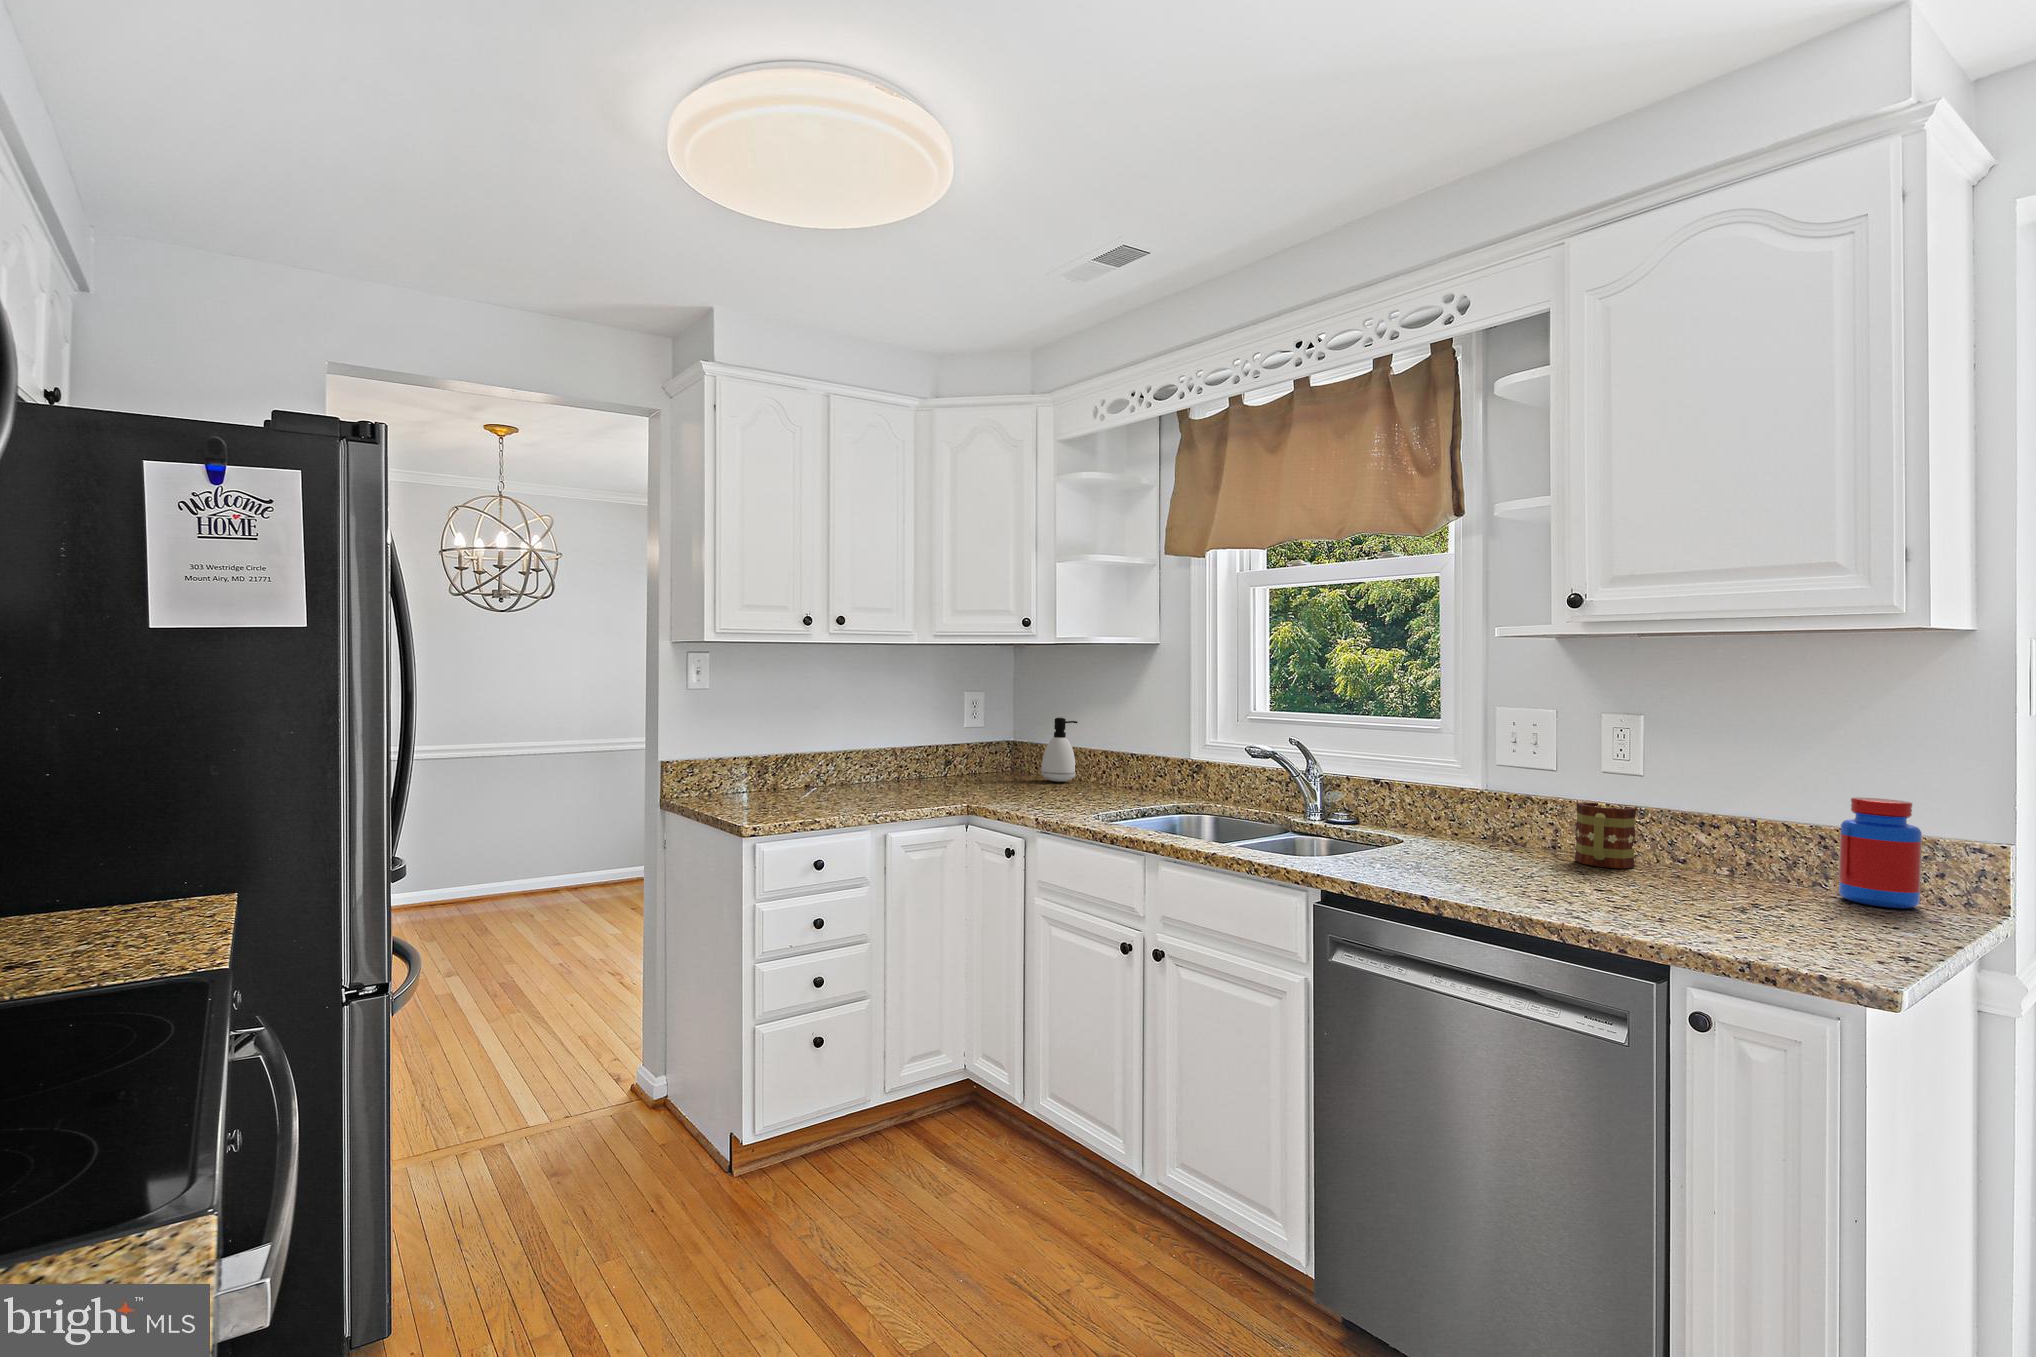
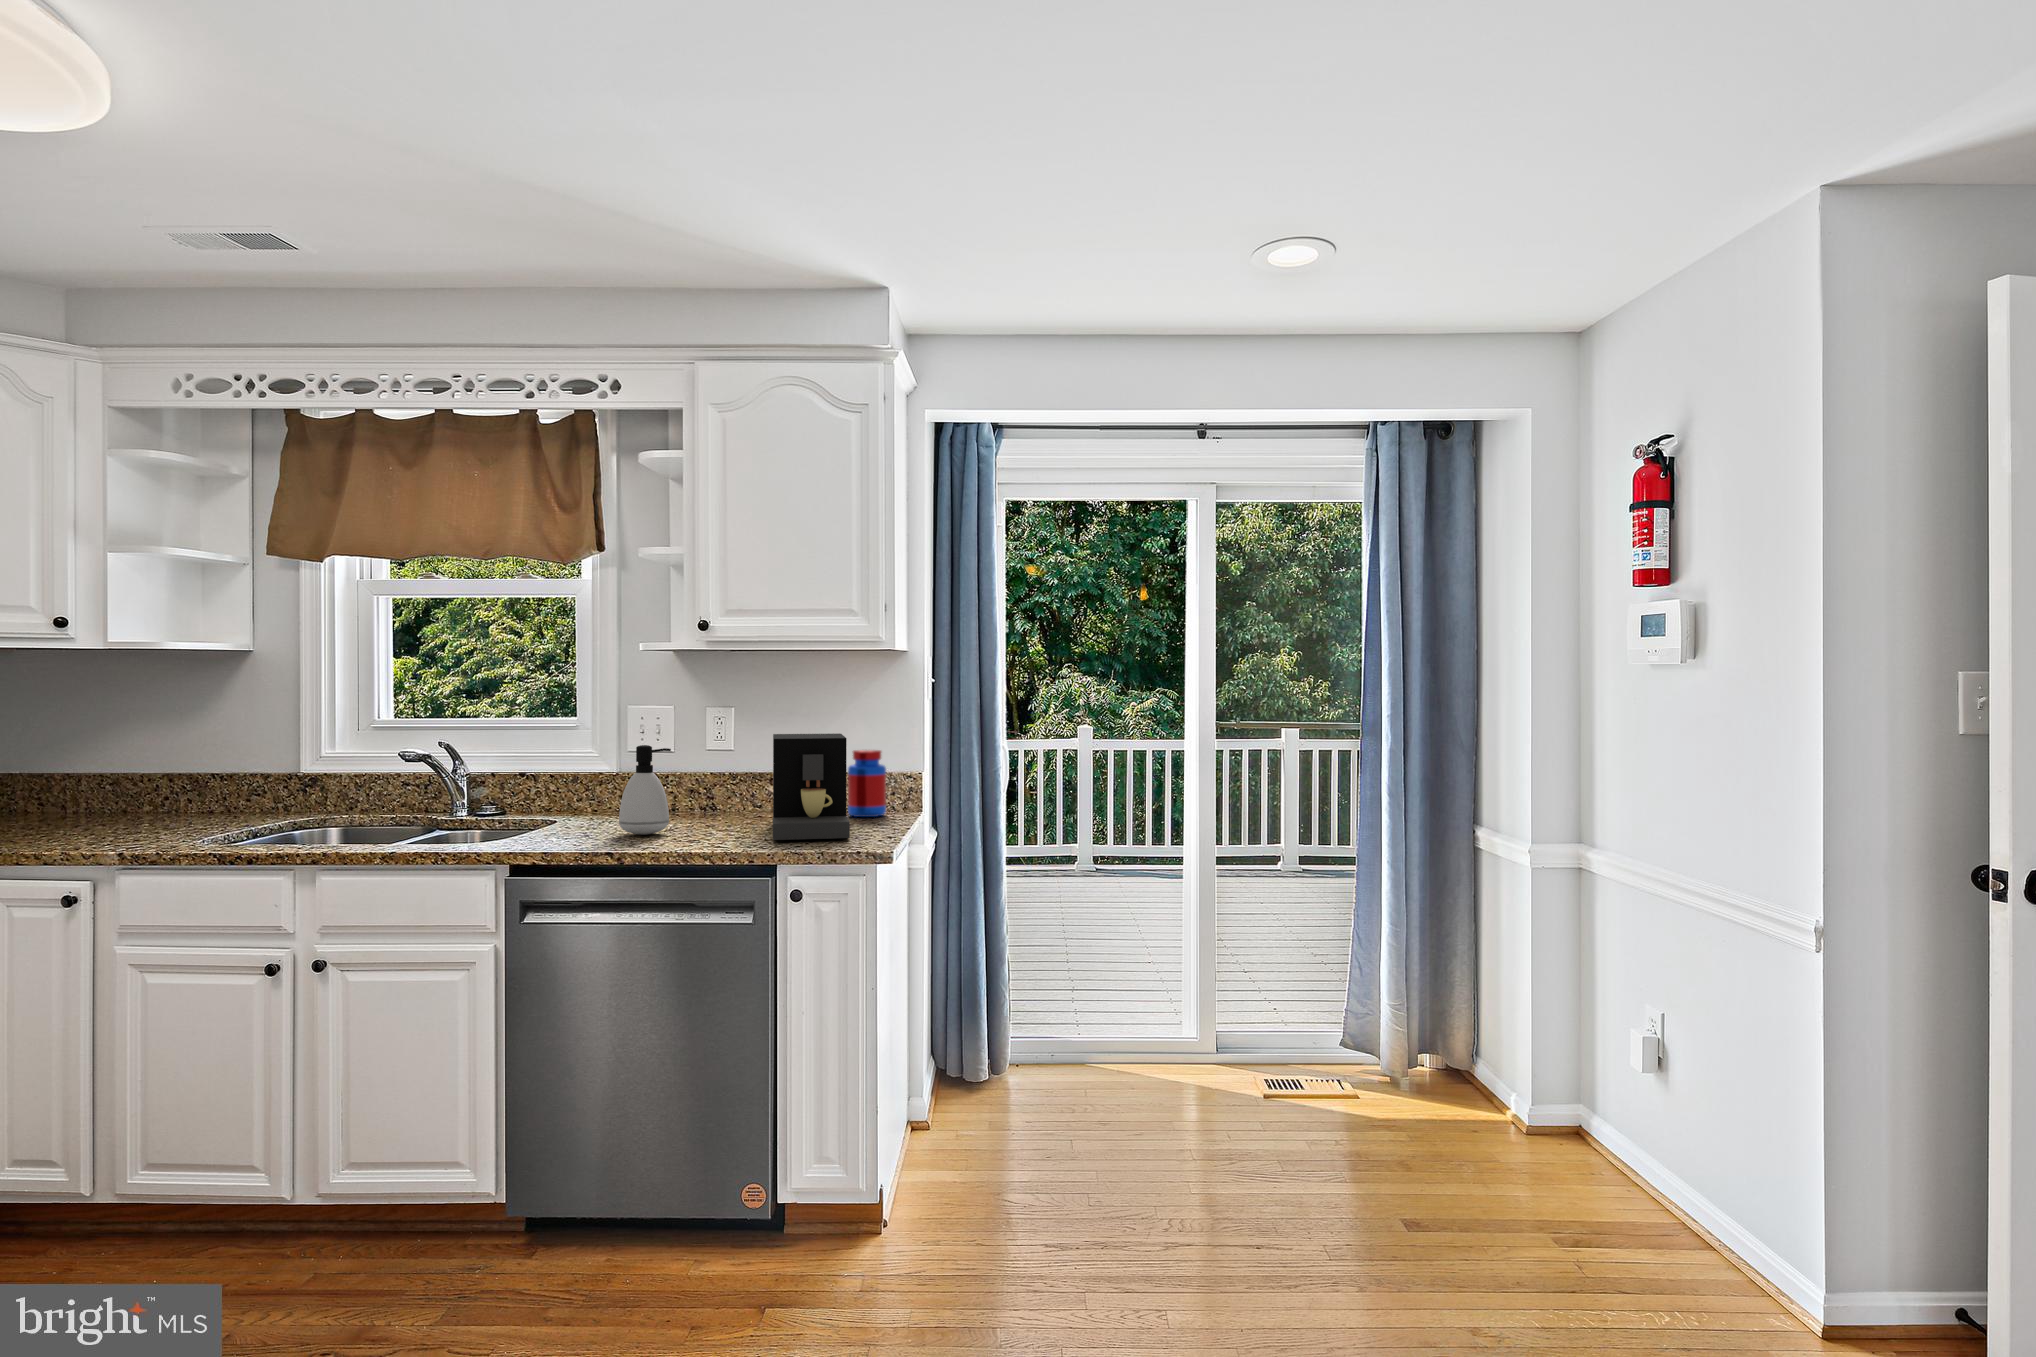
soap dispenser: present [1041,718,1077,782] -> present [619,745,671,835]
coffee maker: none [1676,761,1830,946] -> present [773,733,850,840]
mug: present [1575,802,1637,869] -> none [691,772,732,819]

